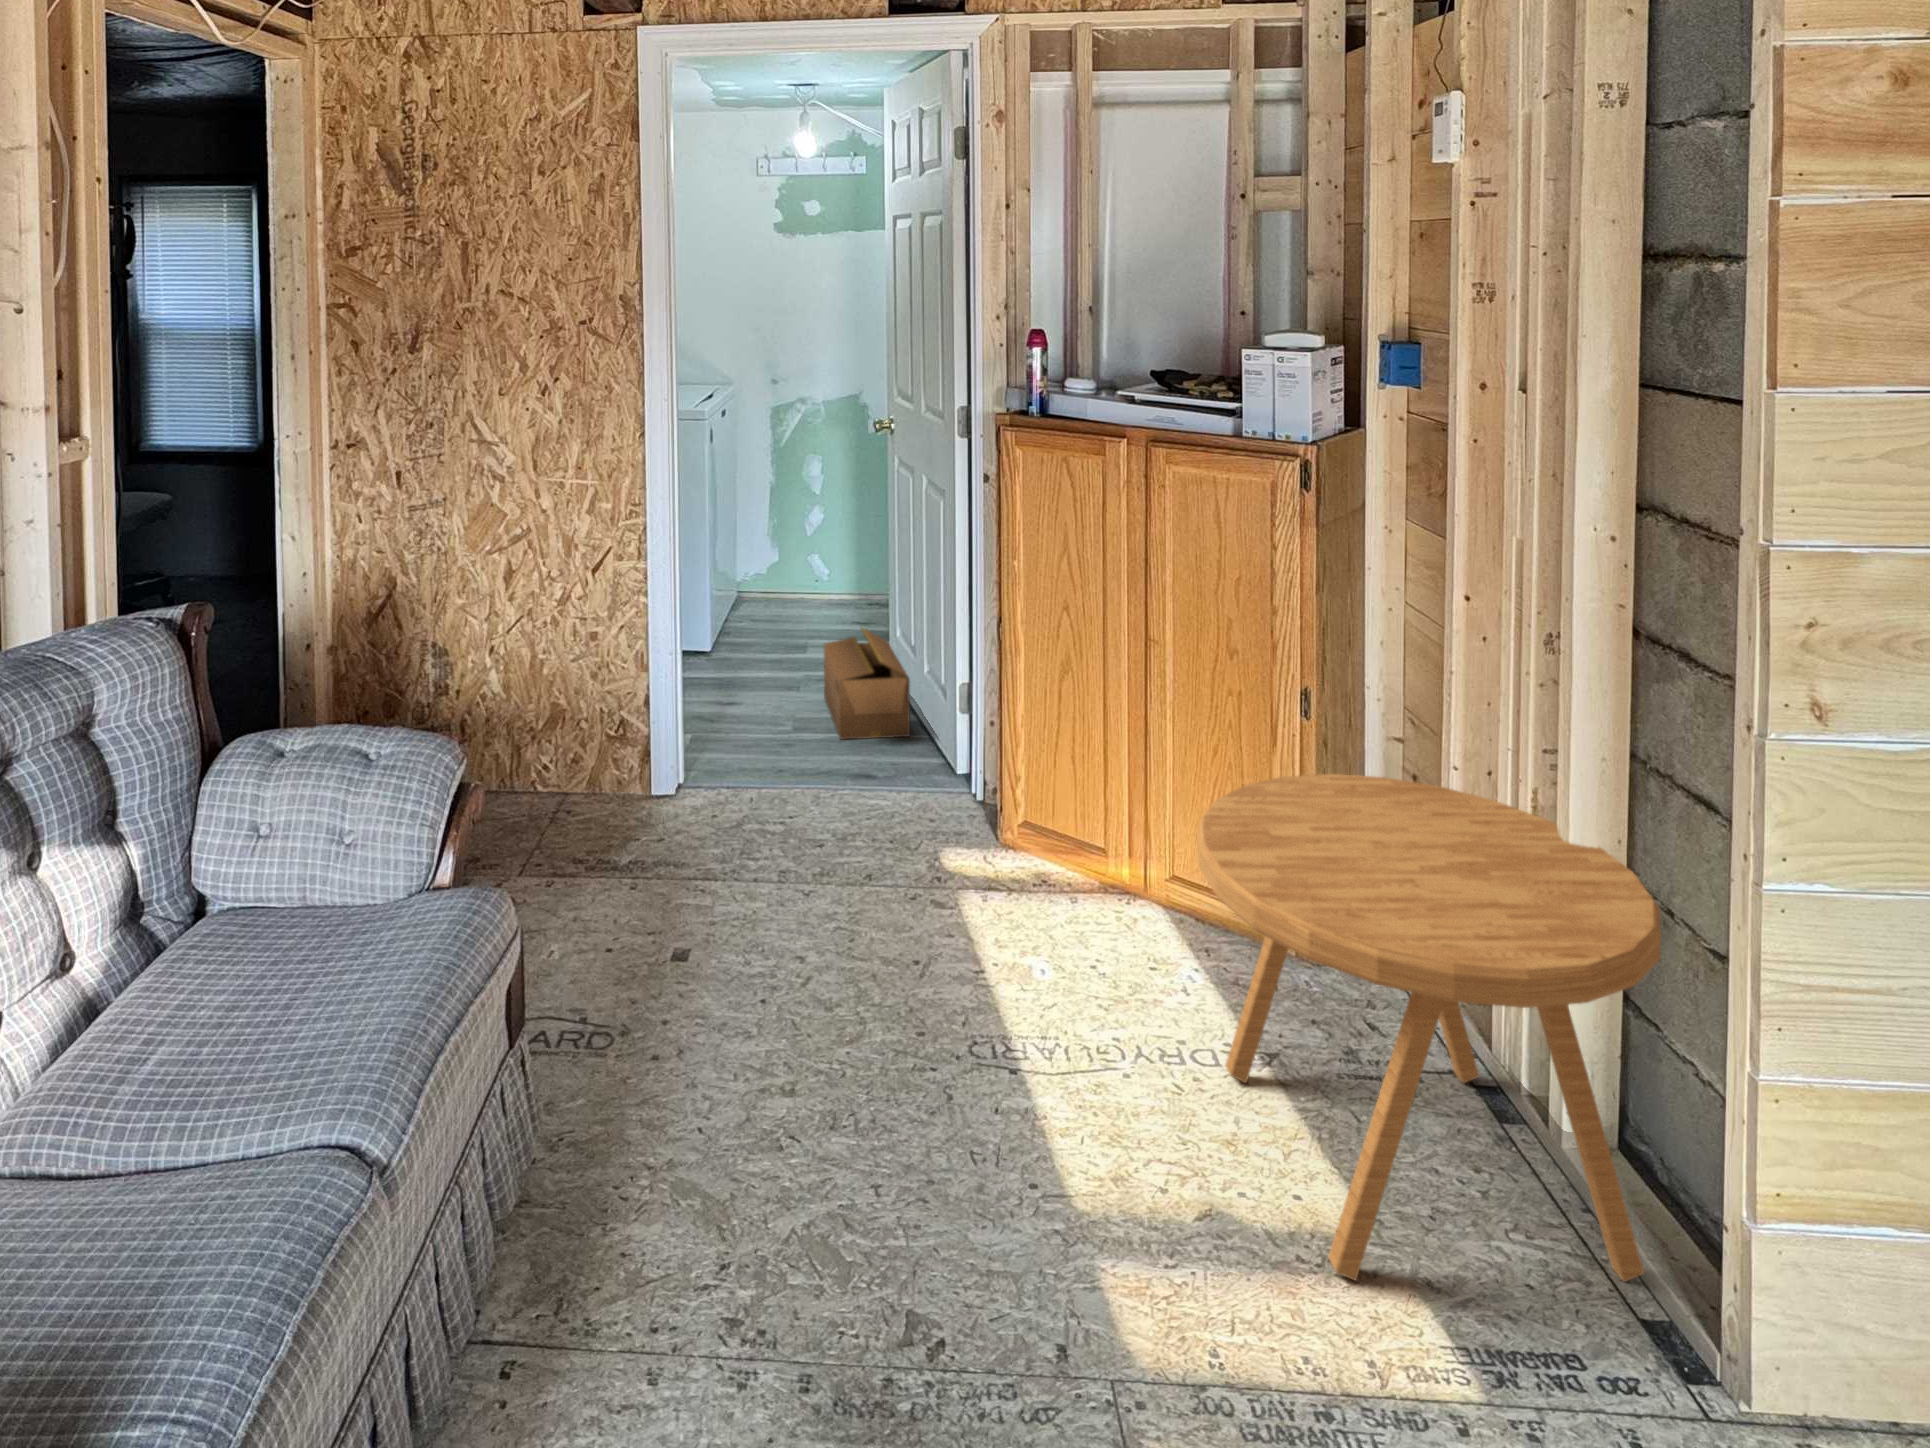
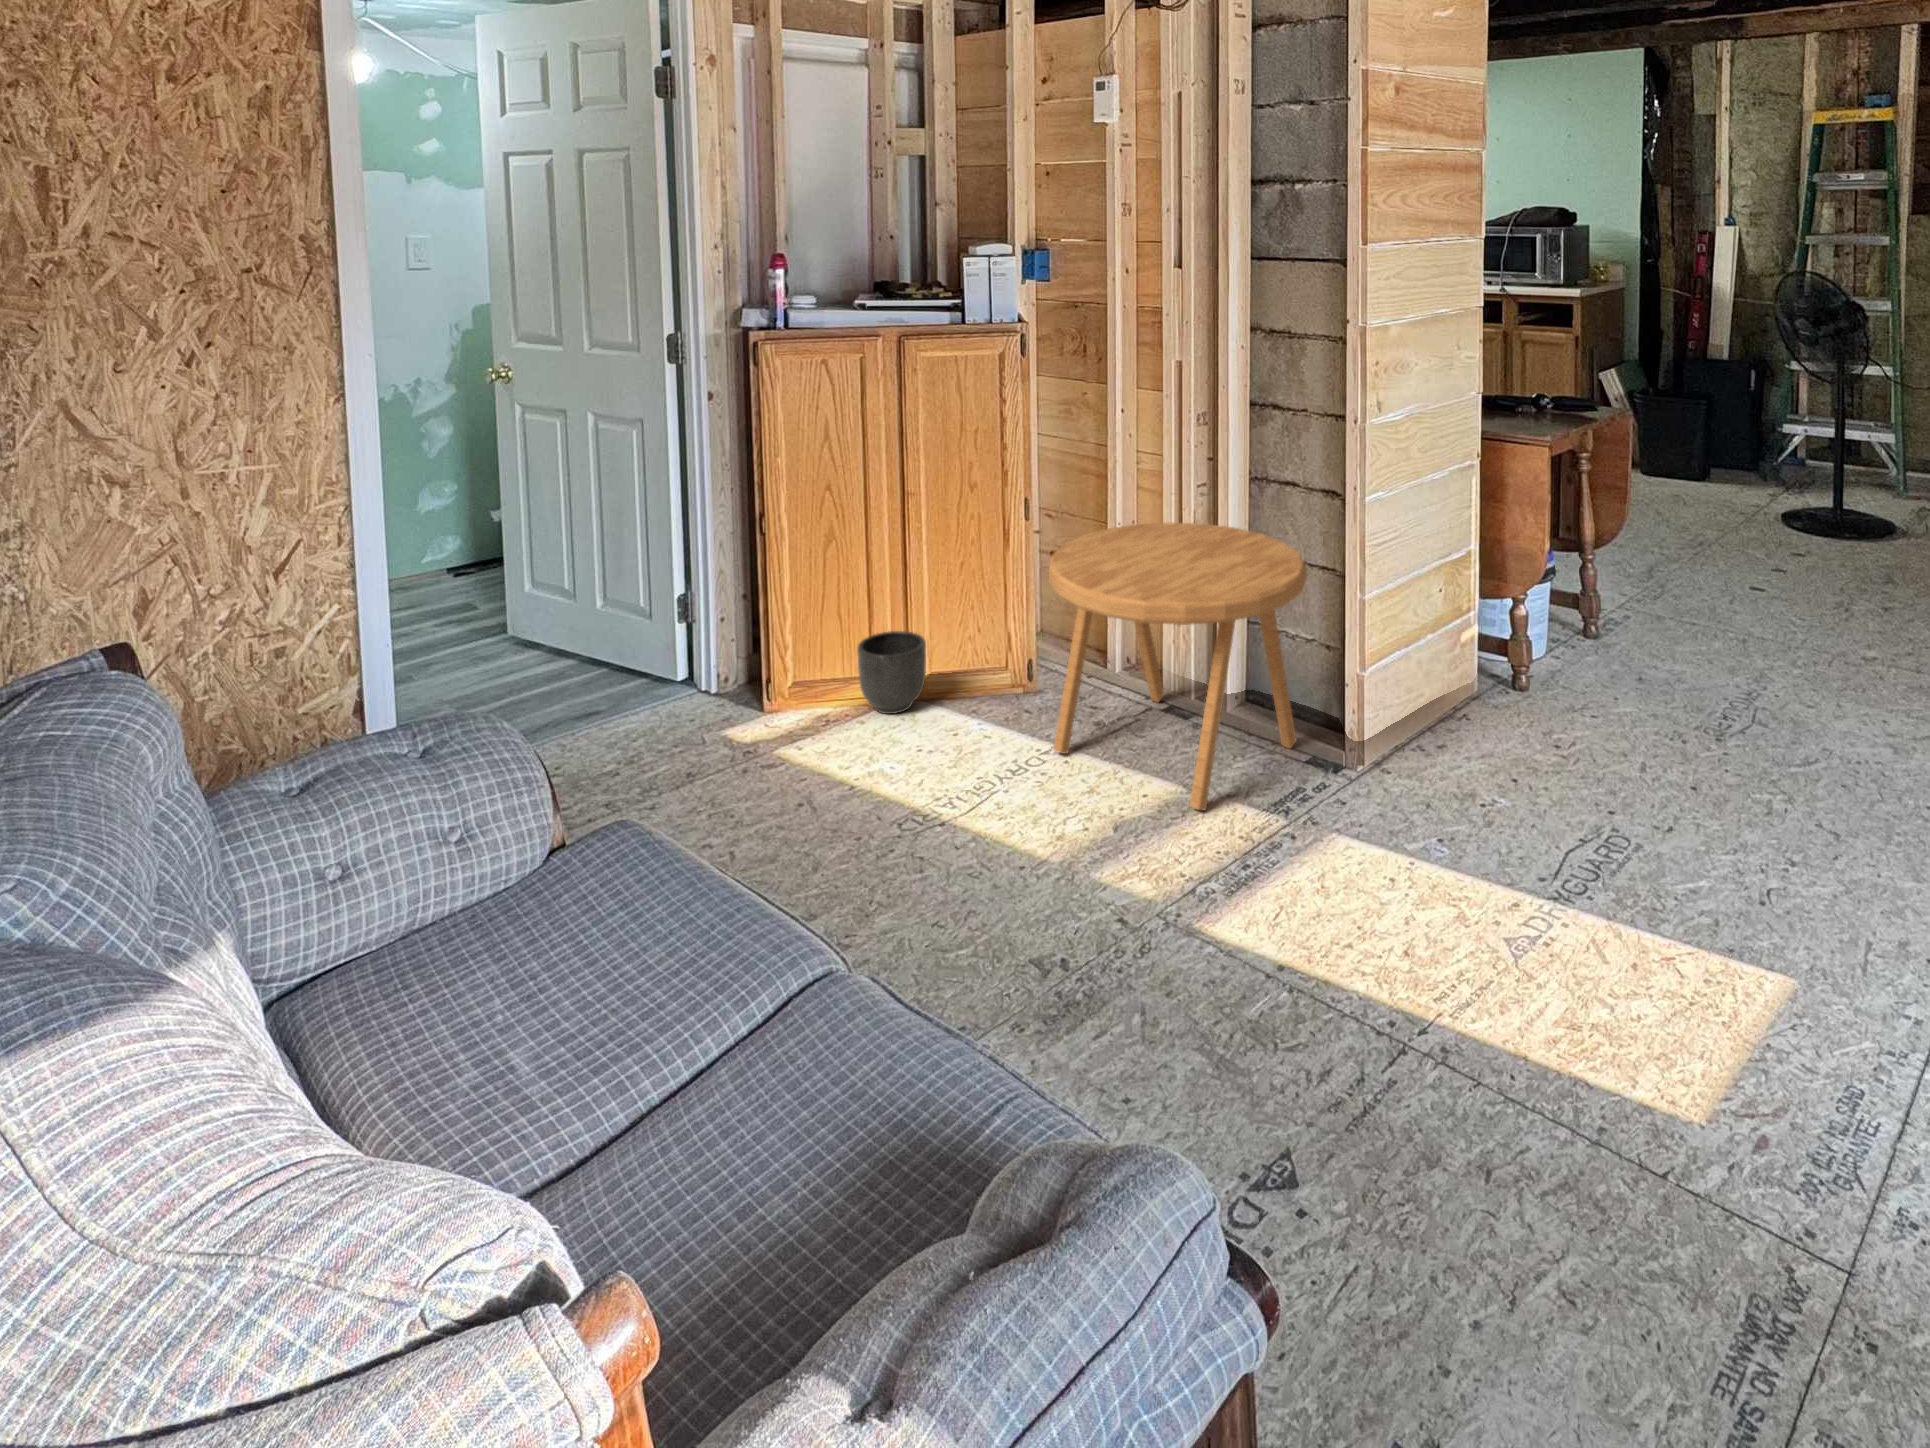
cardboard box: present [824,628,910,740] -> none [467,569,598,677]
planter: none [1065,816,1153,927] -> present [857,631,926,714]

